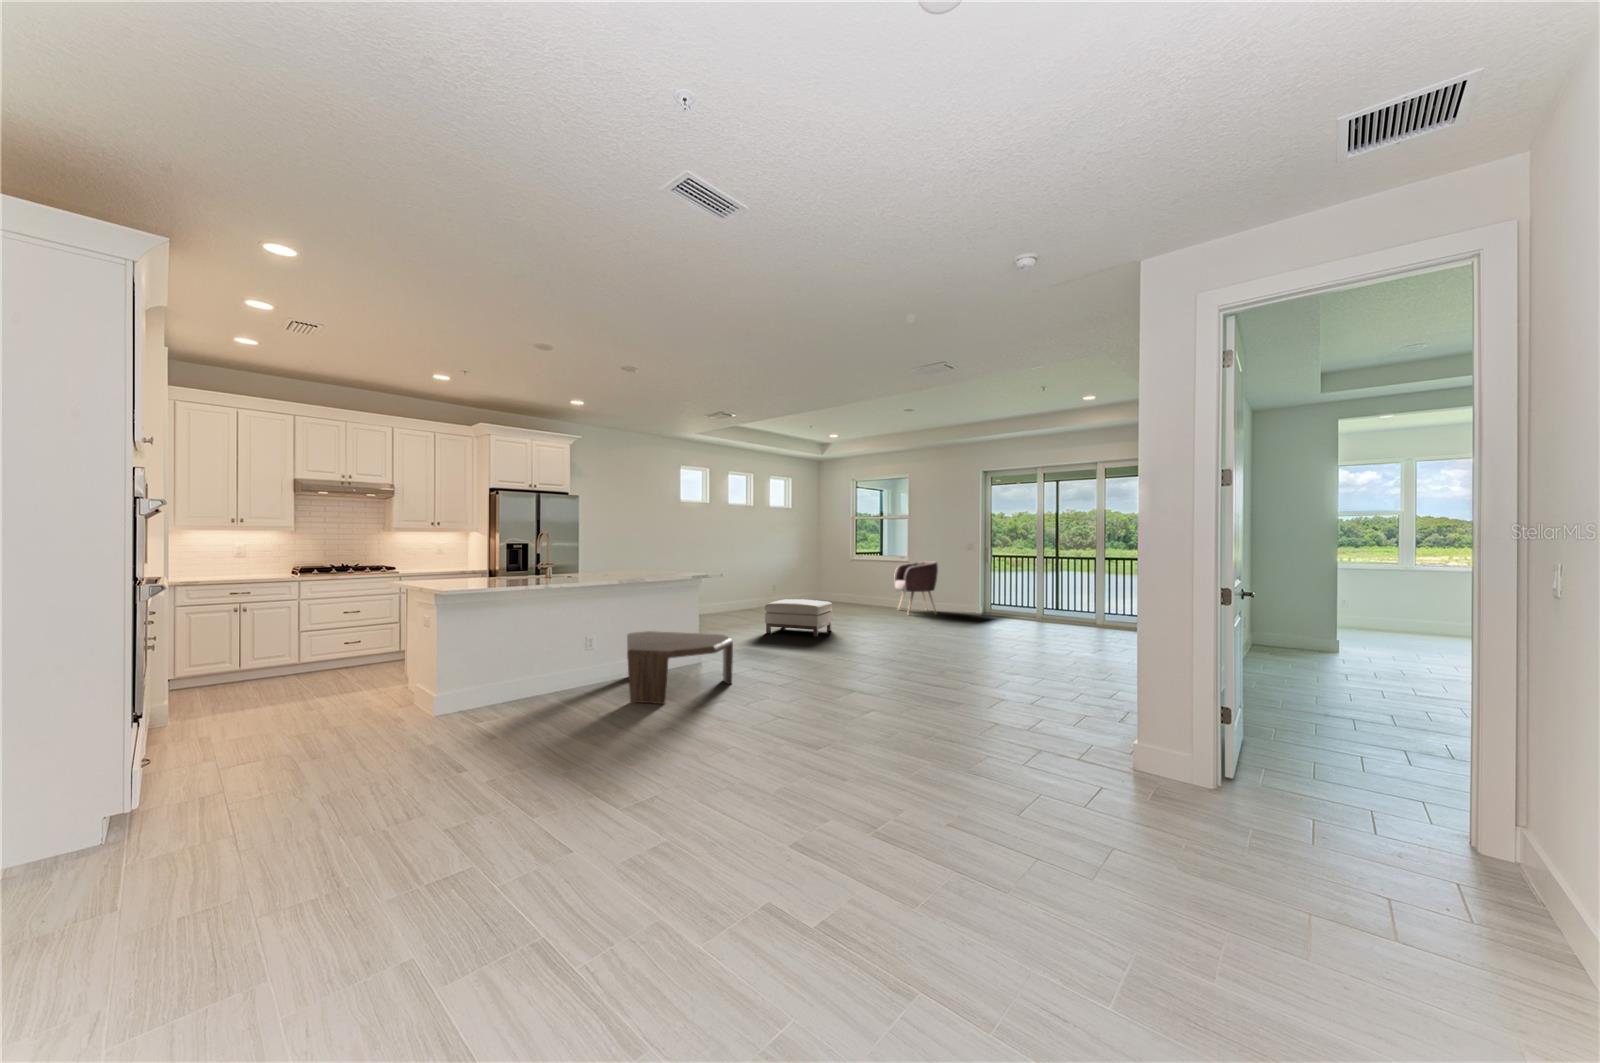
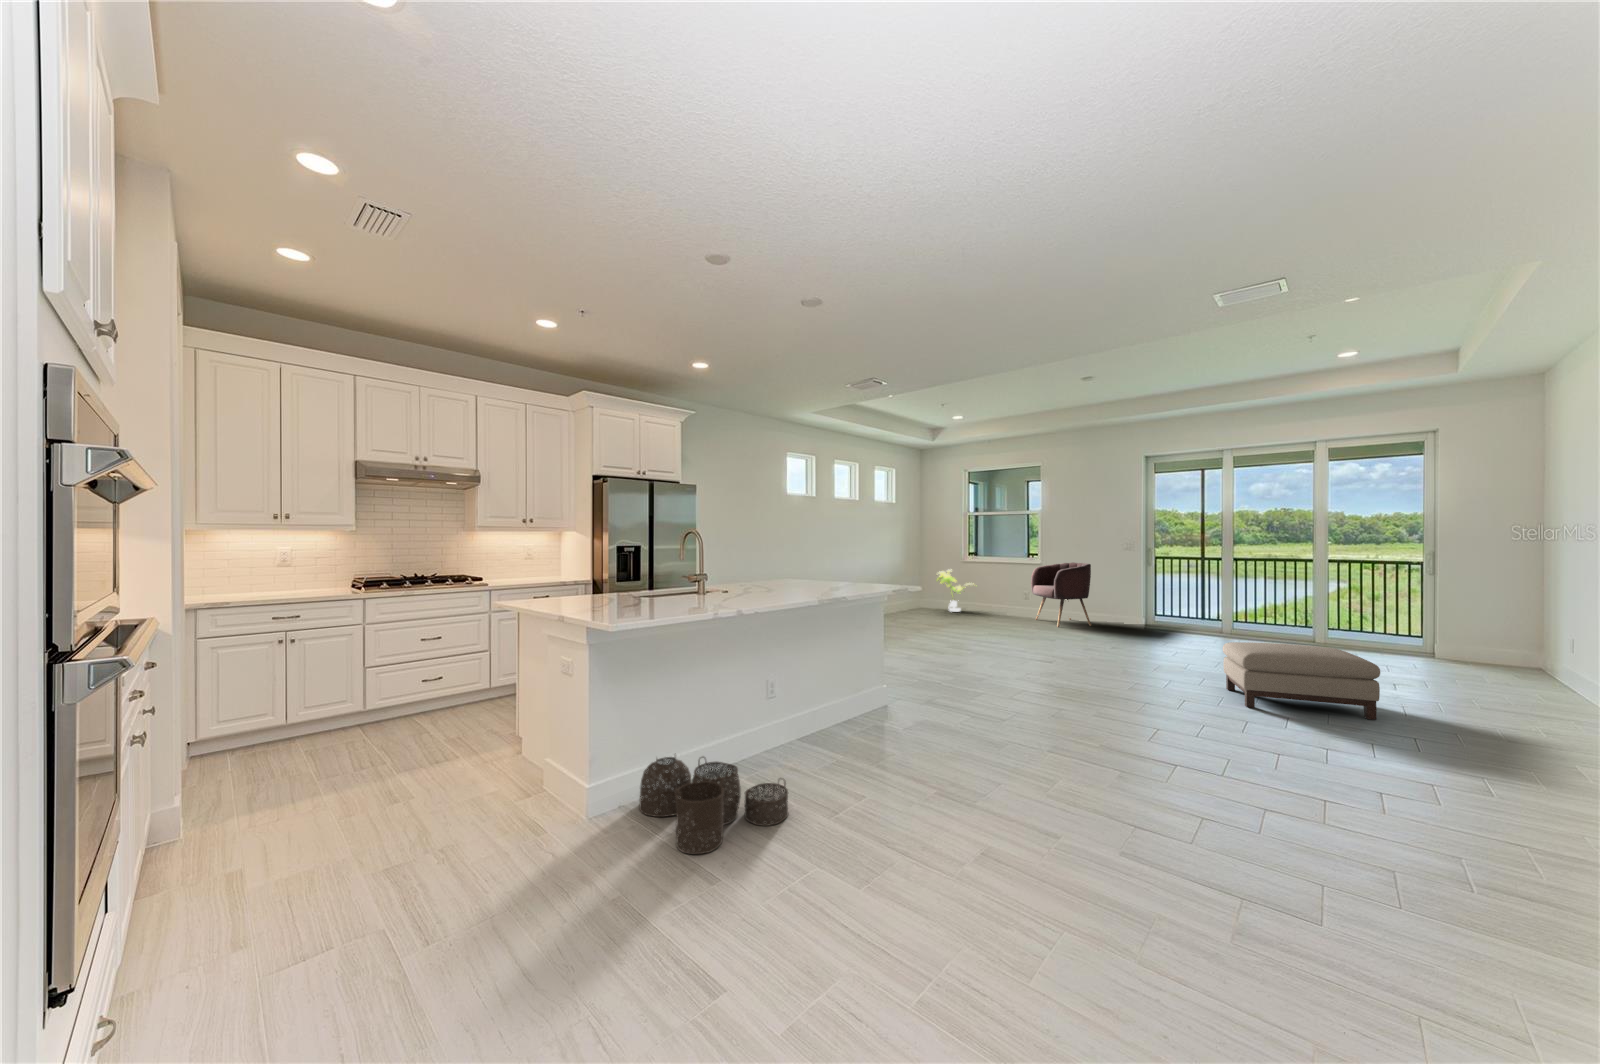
house plant: none [822,567,857,604] -> present [937,569,972,612]
ottoman: present [765,599,833,637] -> present [1223,642,1380,720]
coffee table: present [627,631,733,704] -> none [815,667,984,793]
woven basket: none [472,677,567,728] -> present [639,757,788,854]

